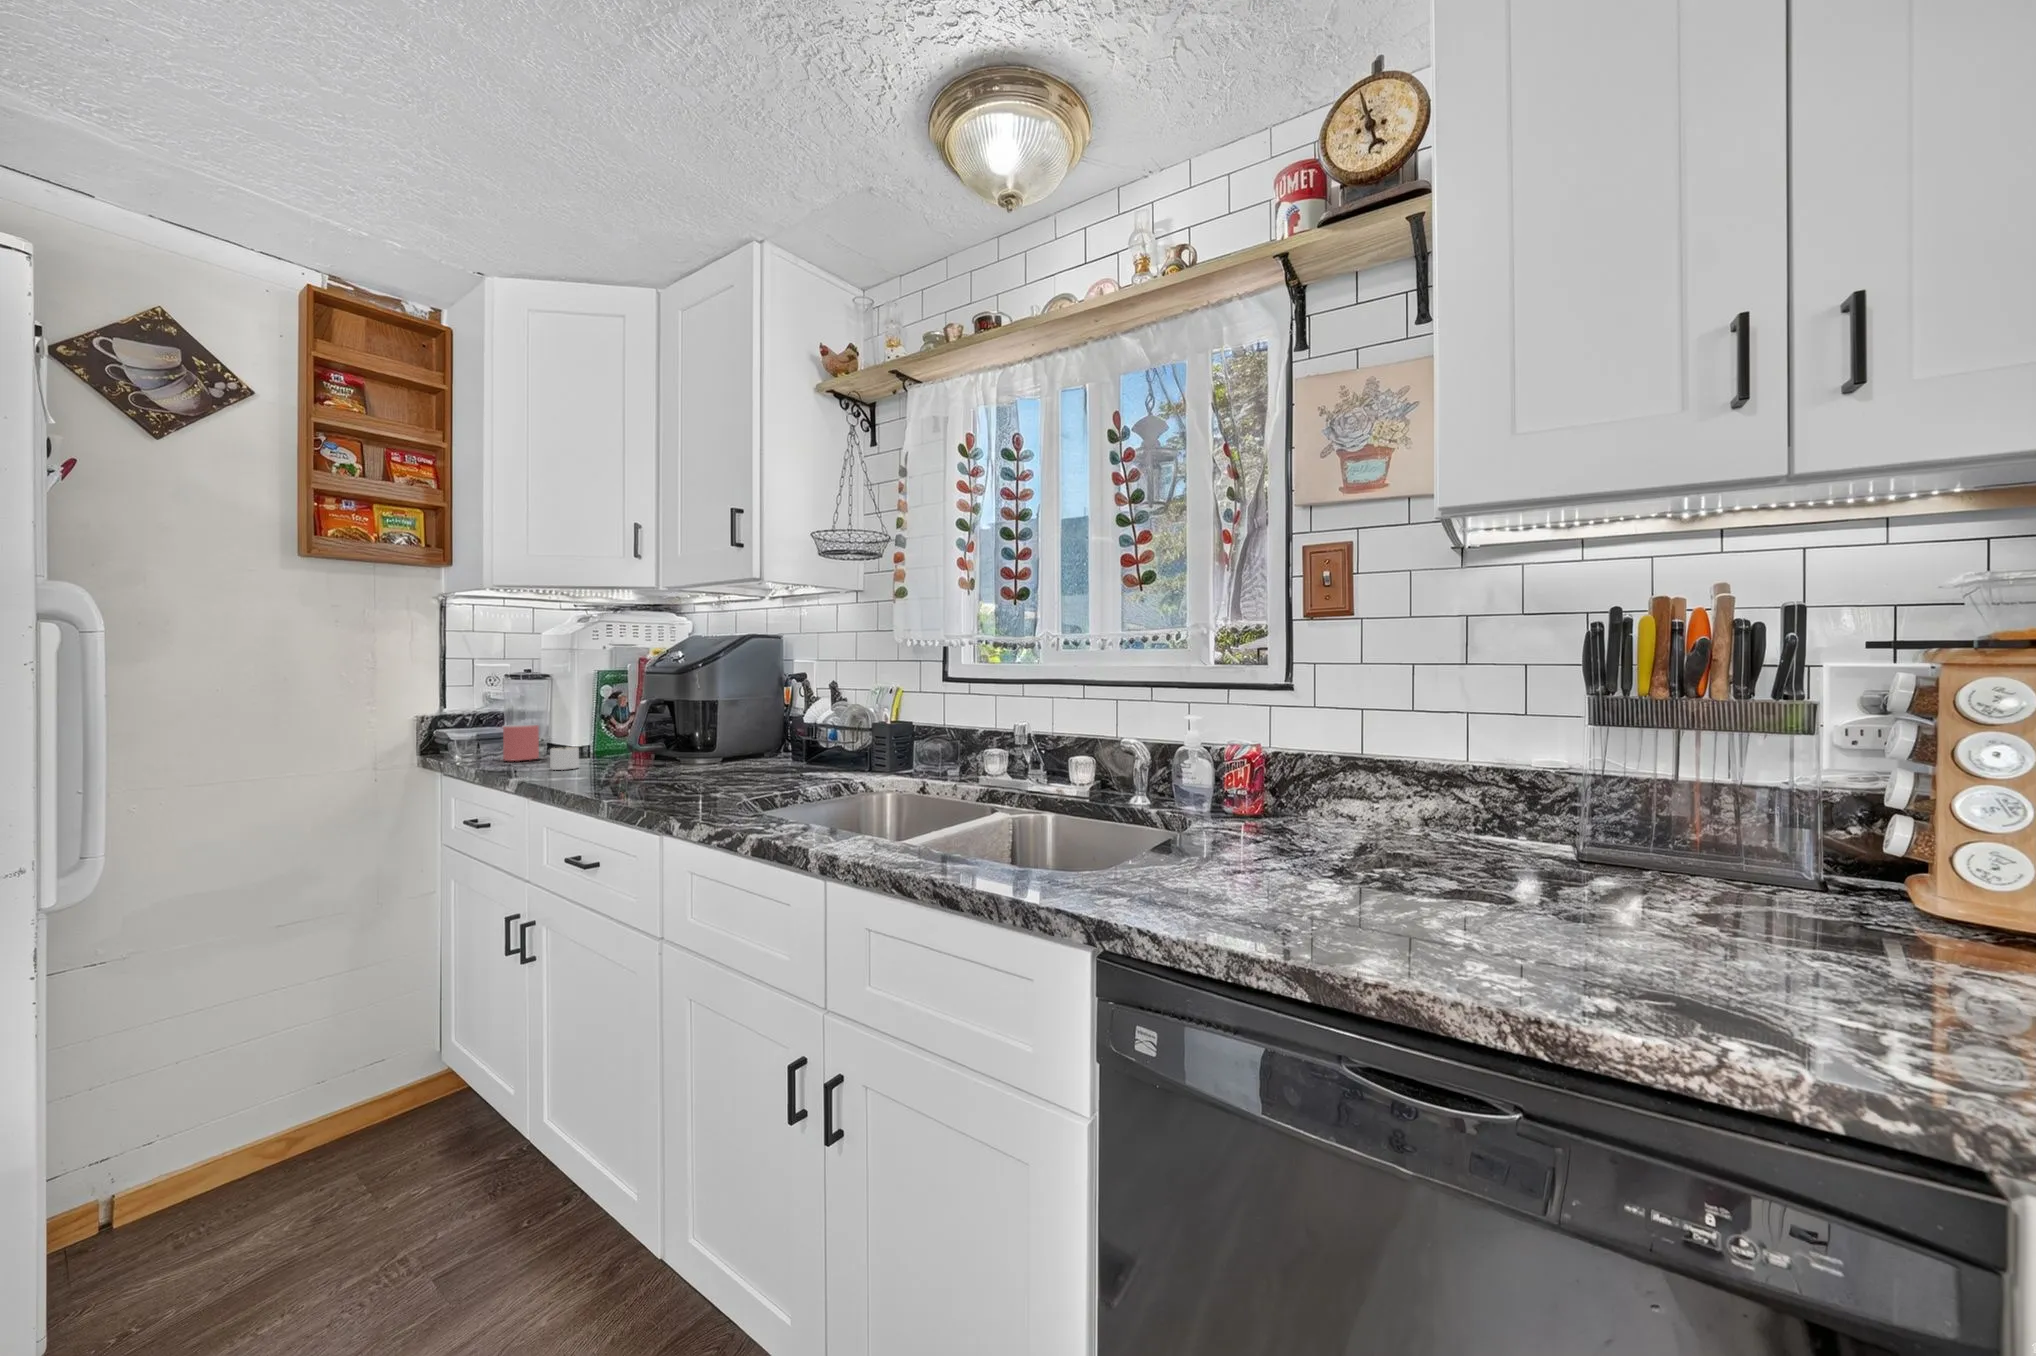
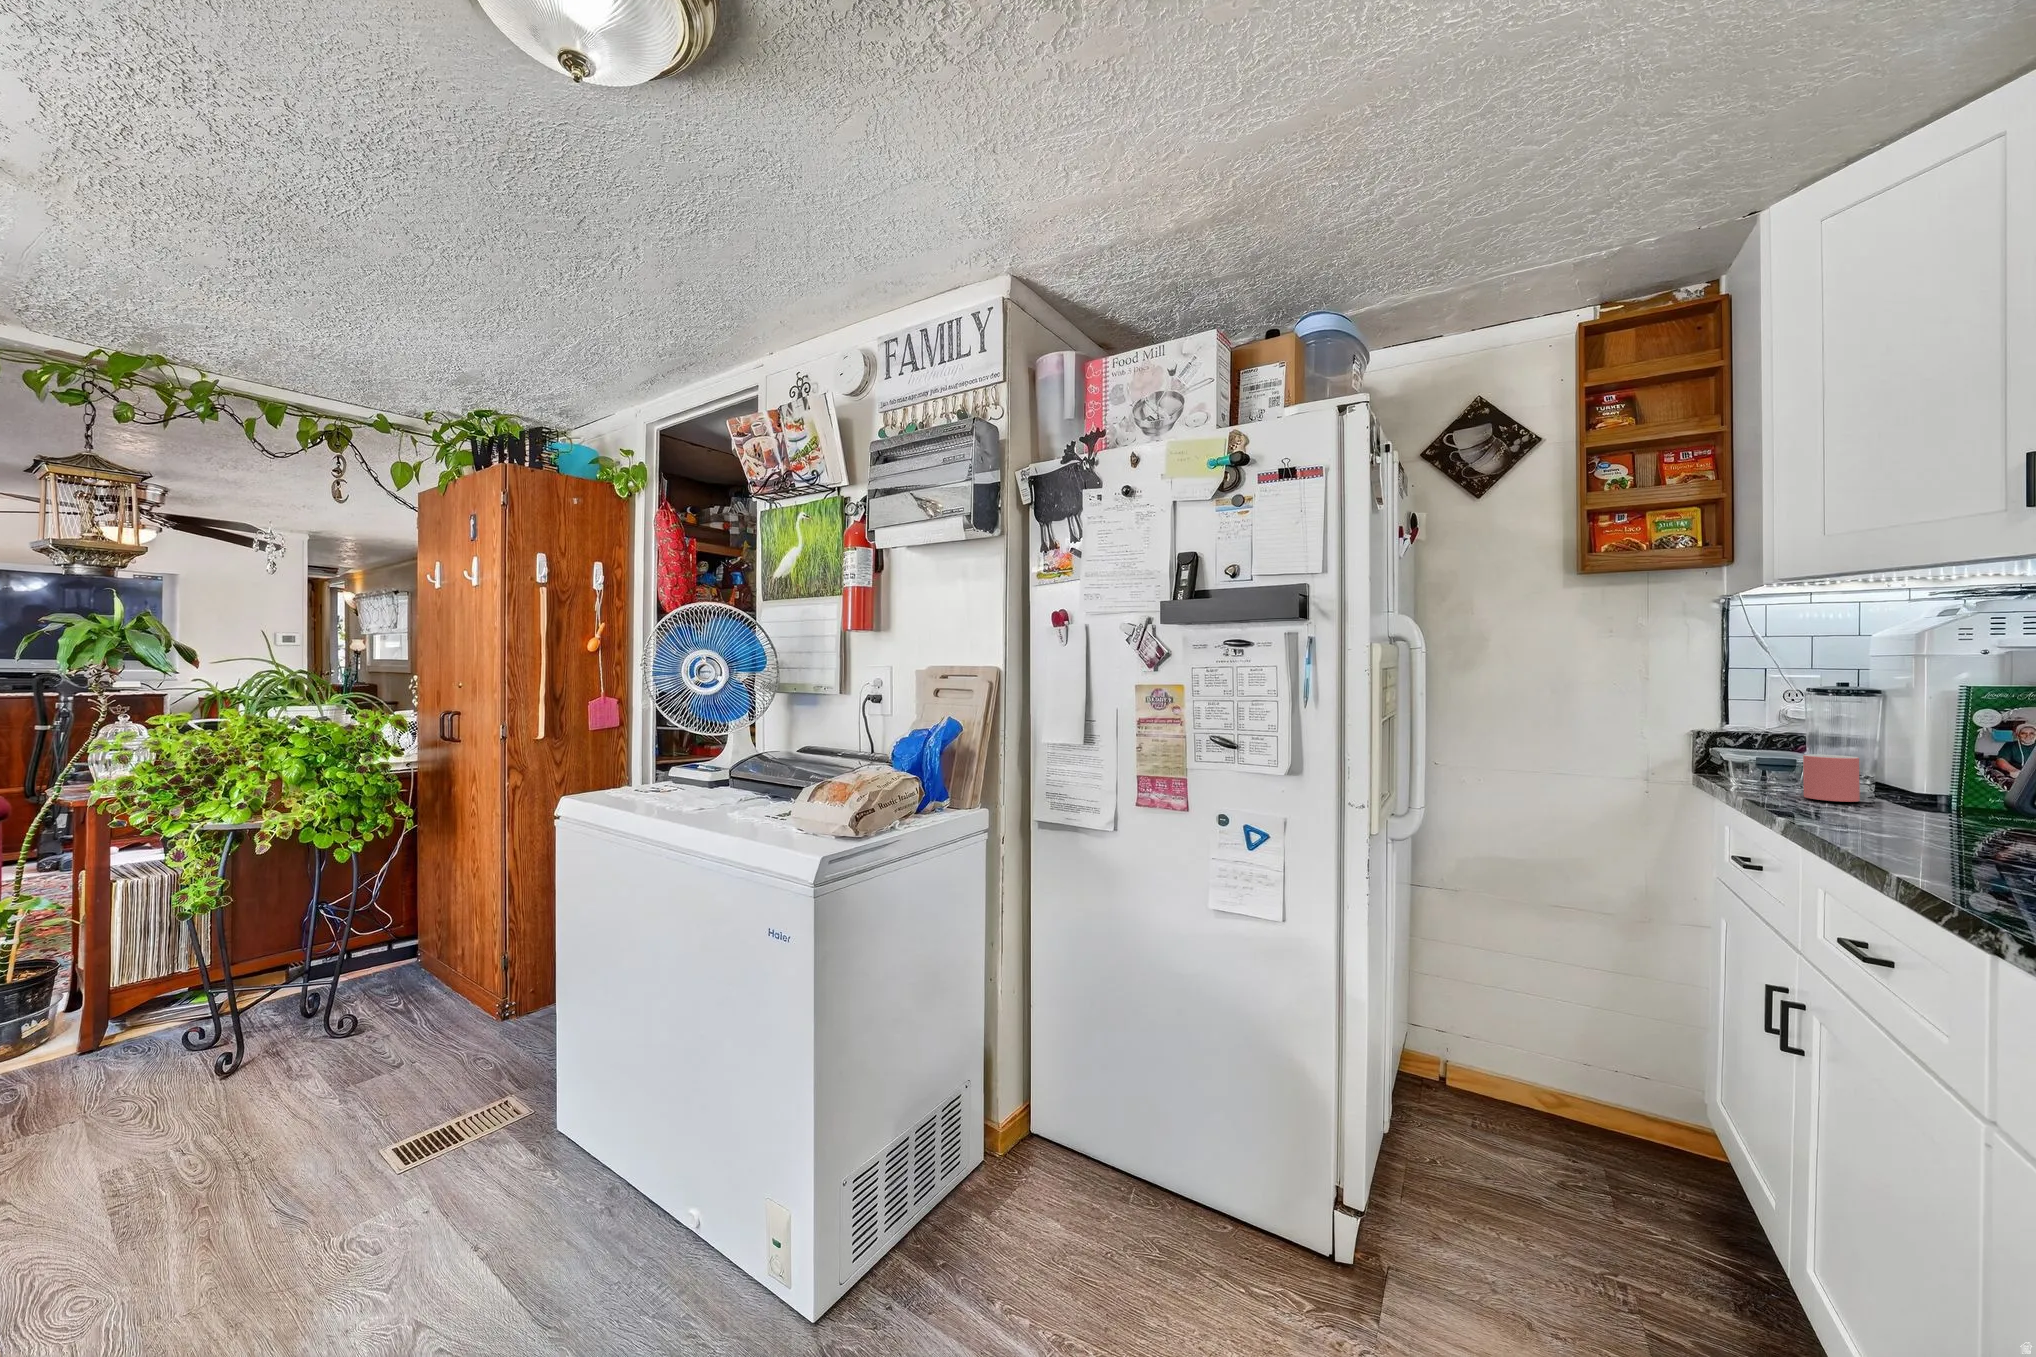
candle: present [550,746,579,770] -> none [1877,792,1950,831]

